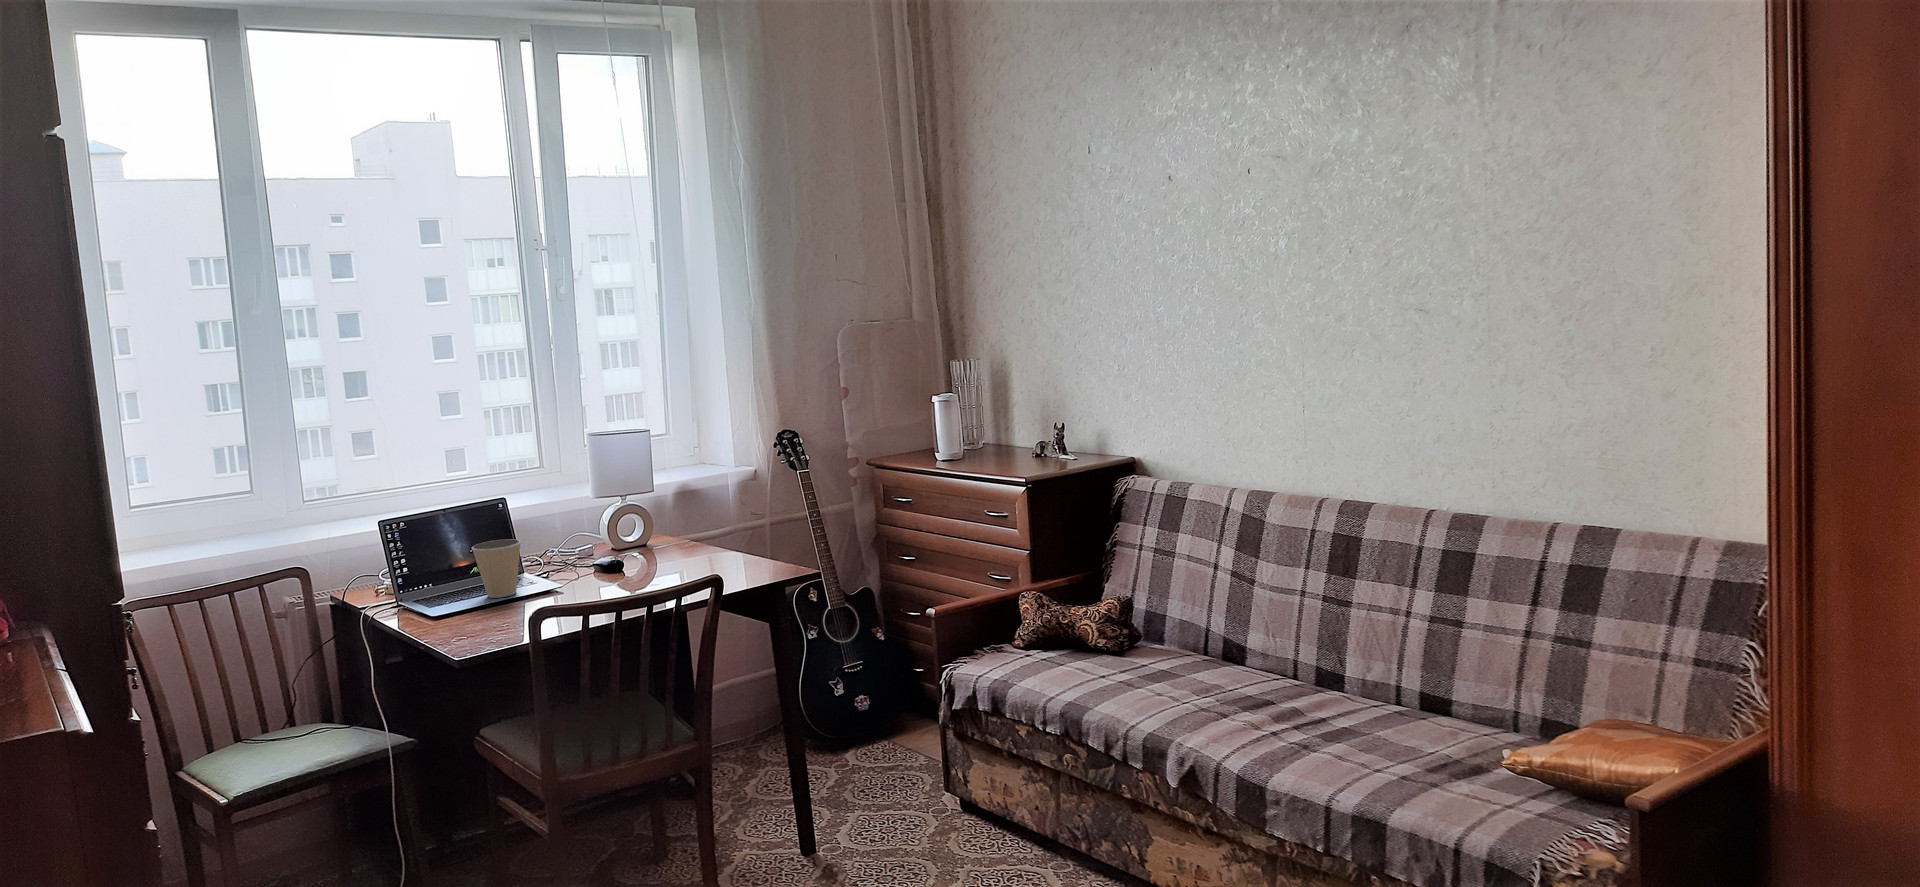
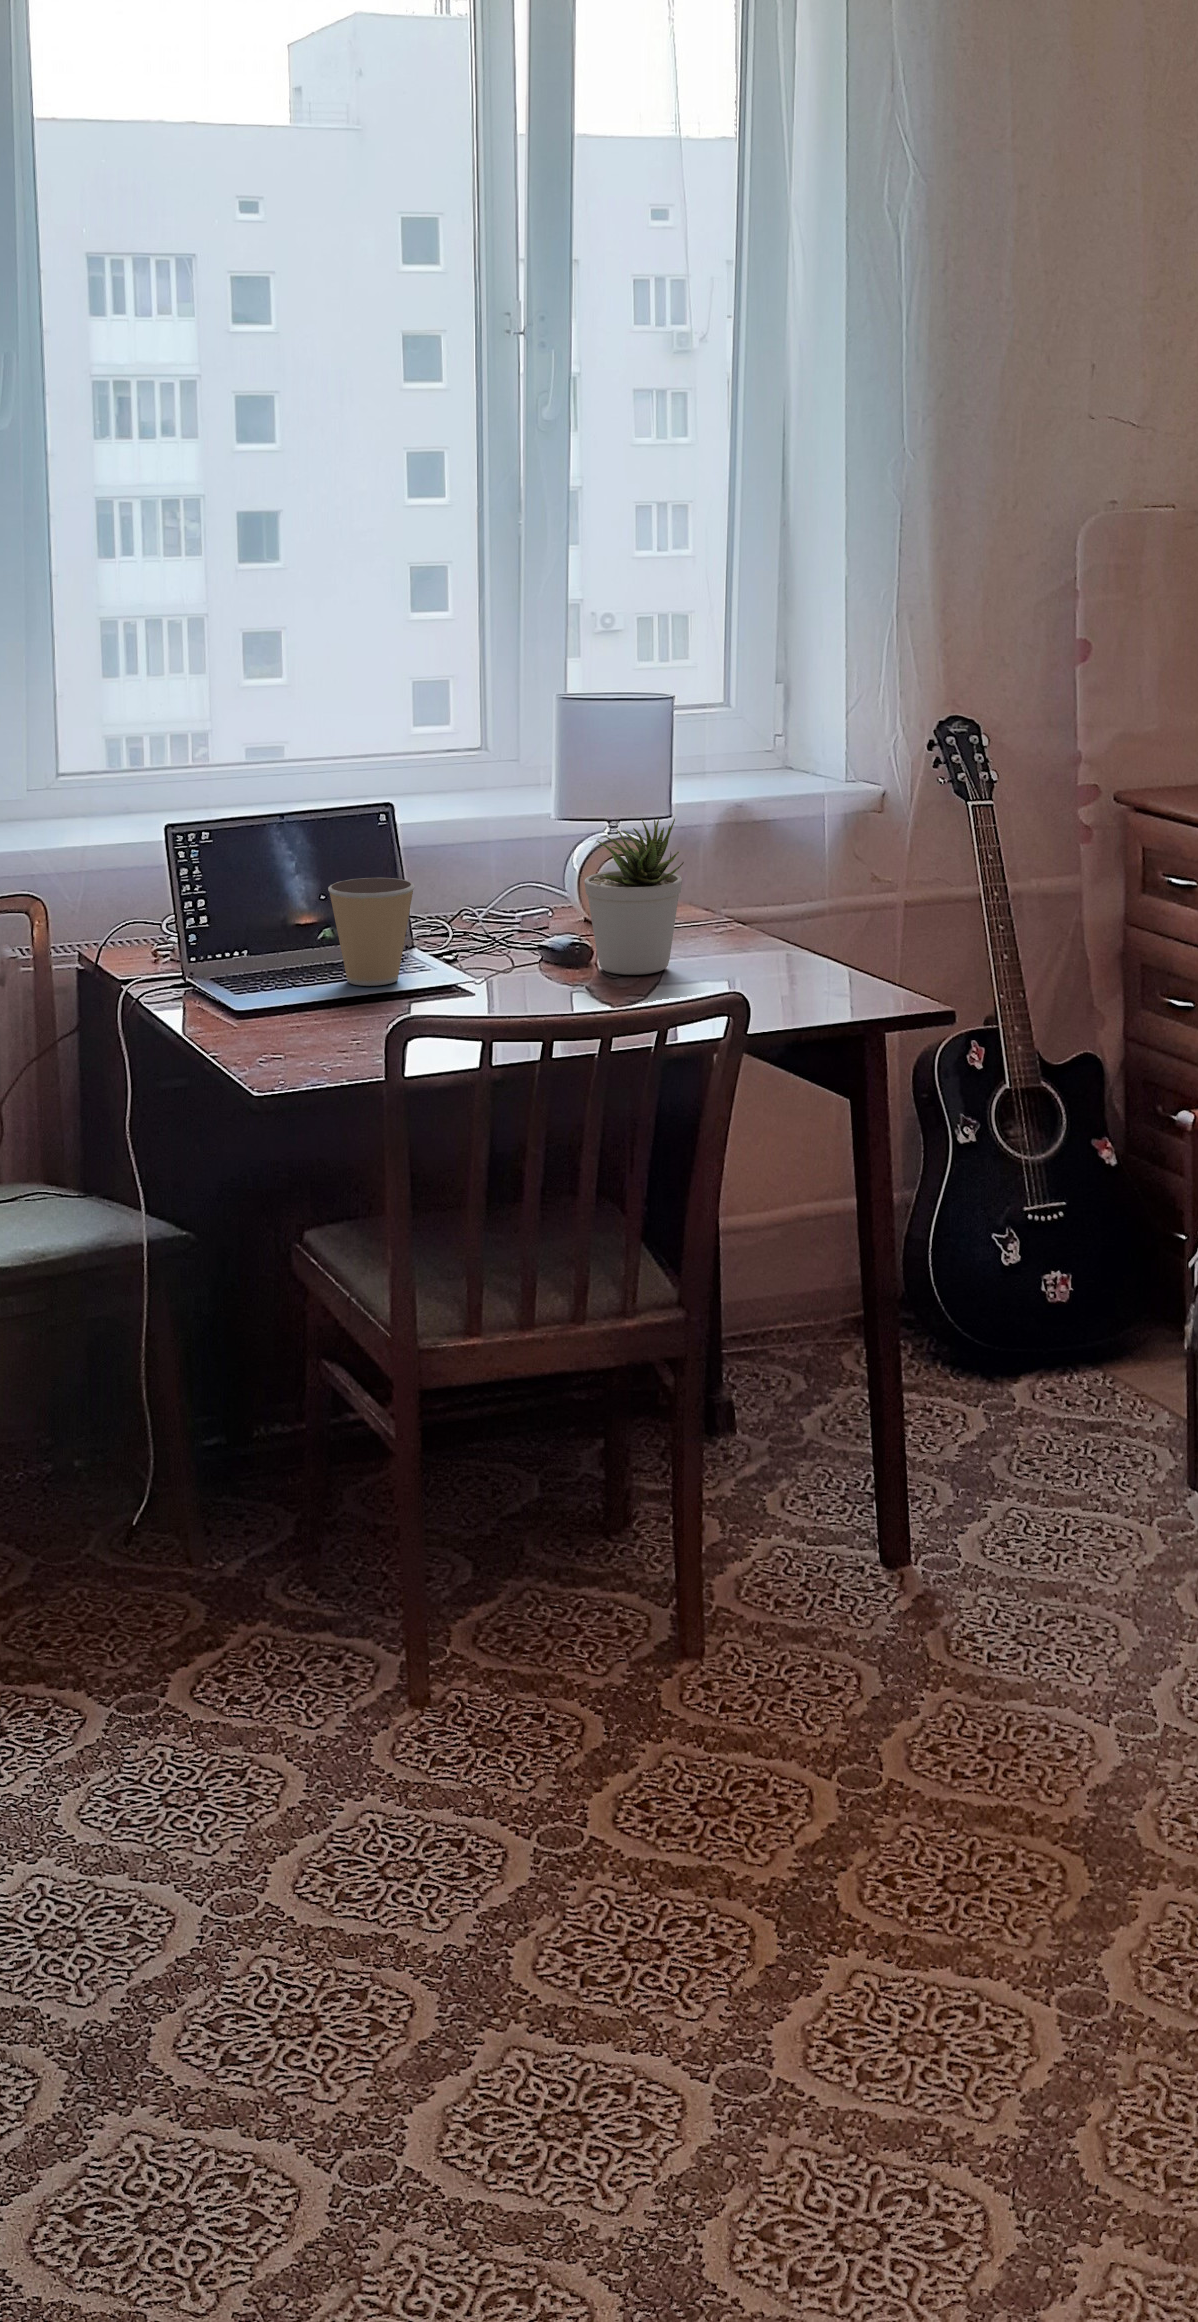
potted plant: none [614,492,667,576] -> present [584,819,684,975]

